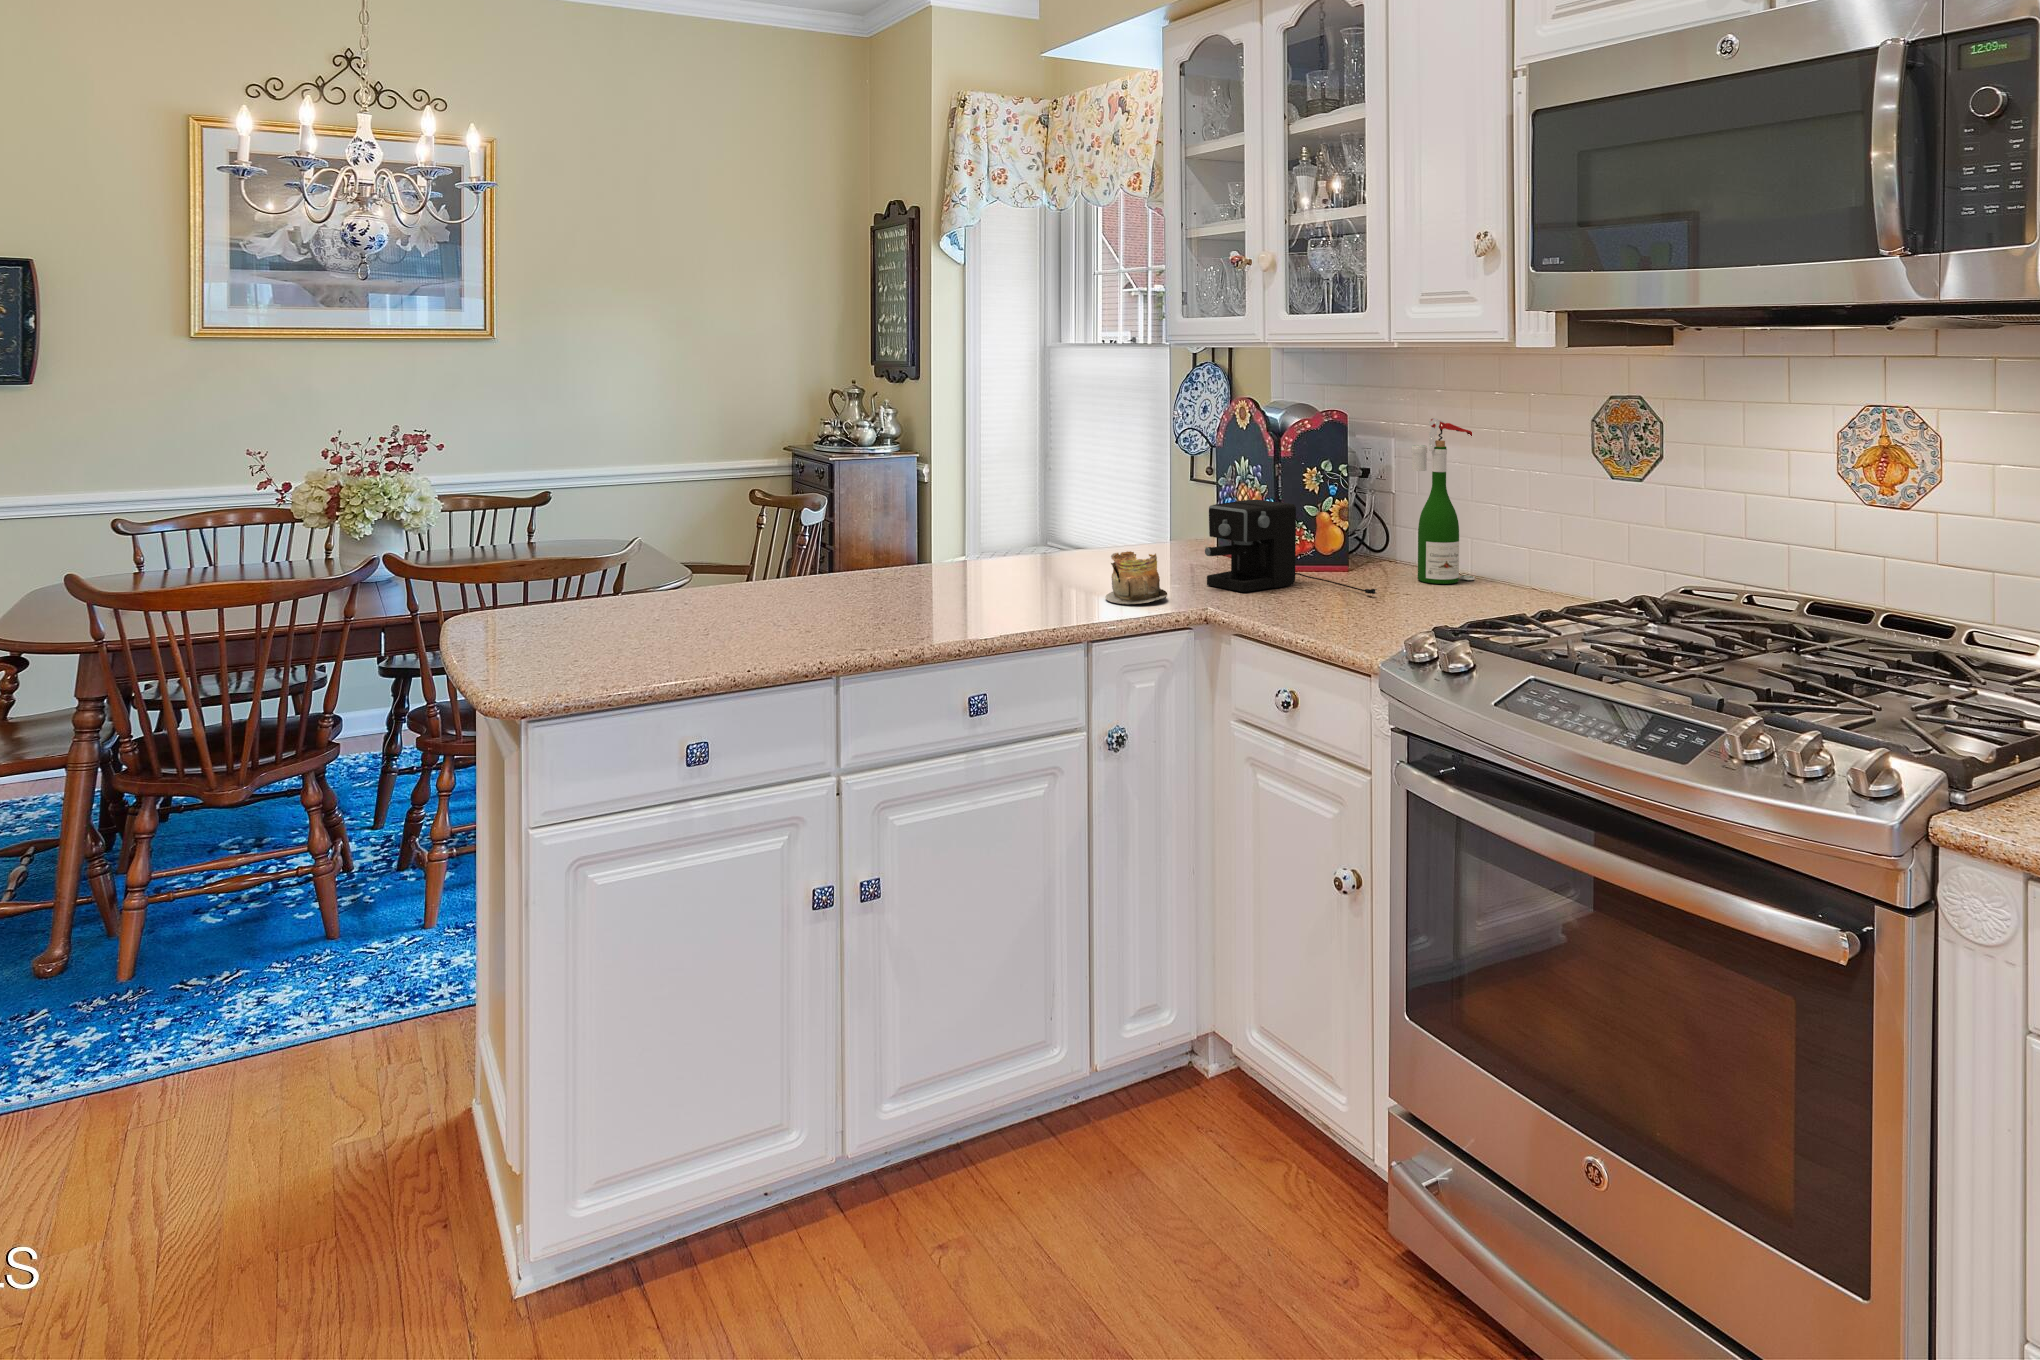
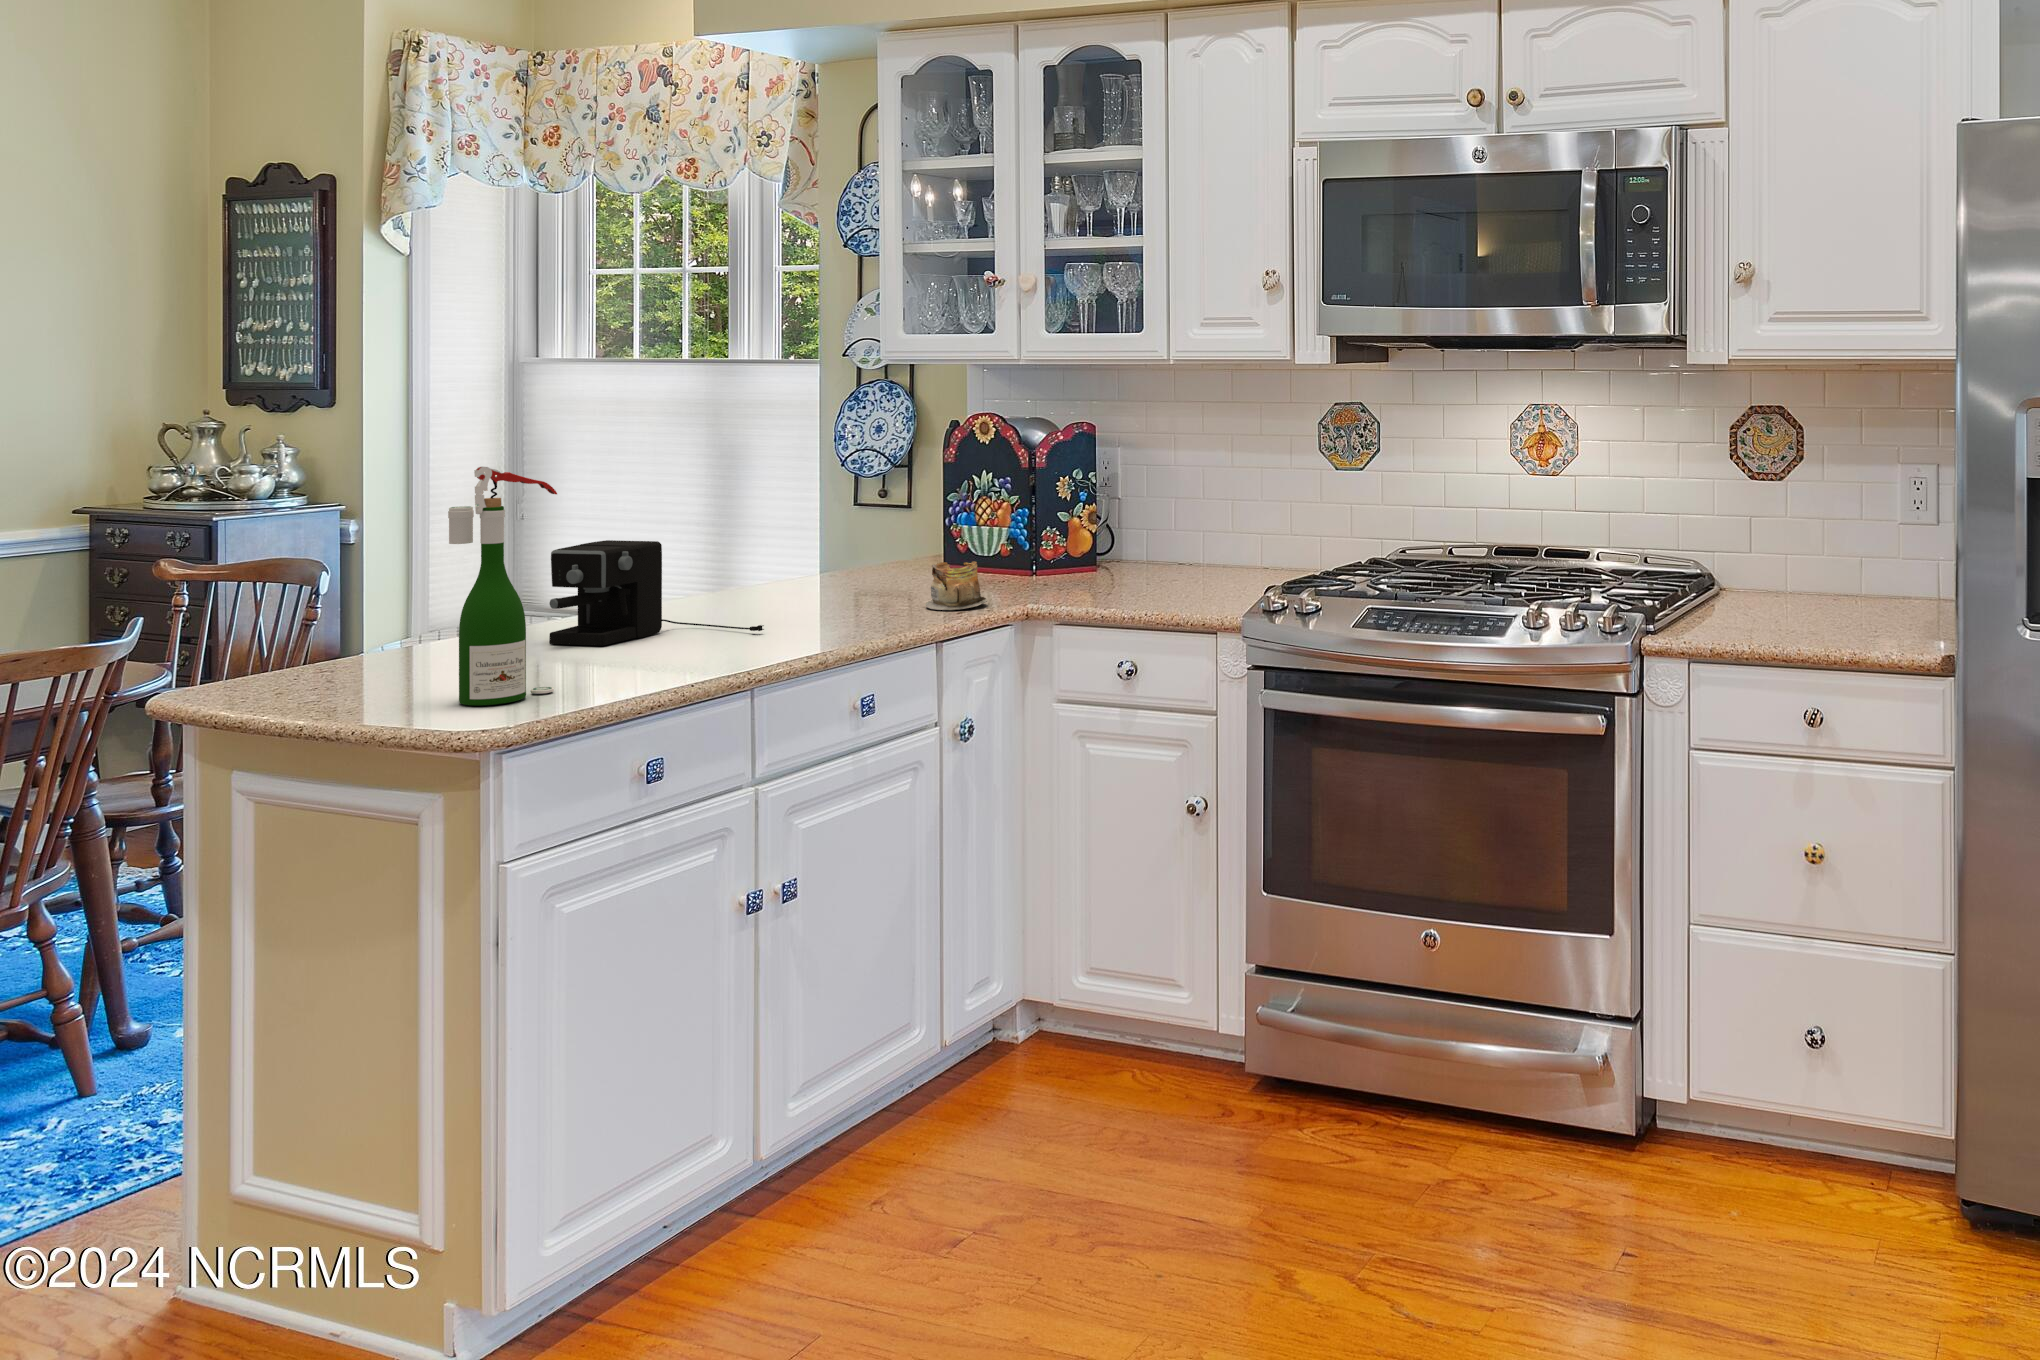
wine bottle: present [1412,418,1475,584] -> present [448,467,557,706]
coffee maker: present [1205,499,1377,594] -> present [549,540,764,646]

